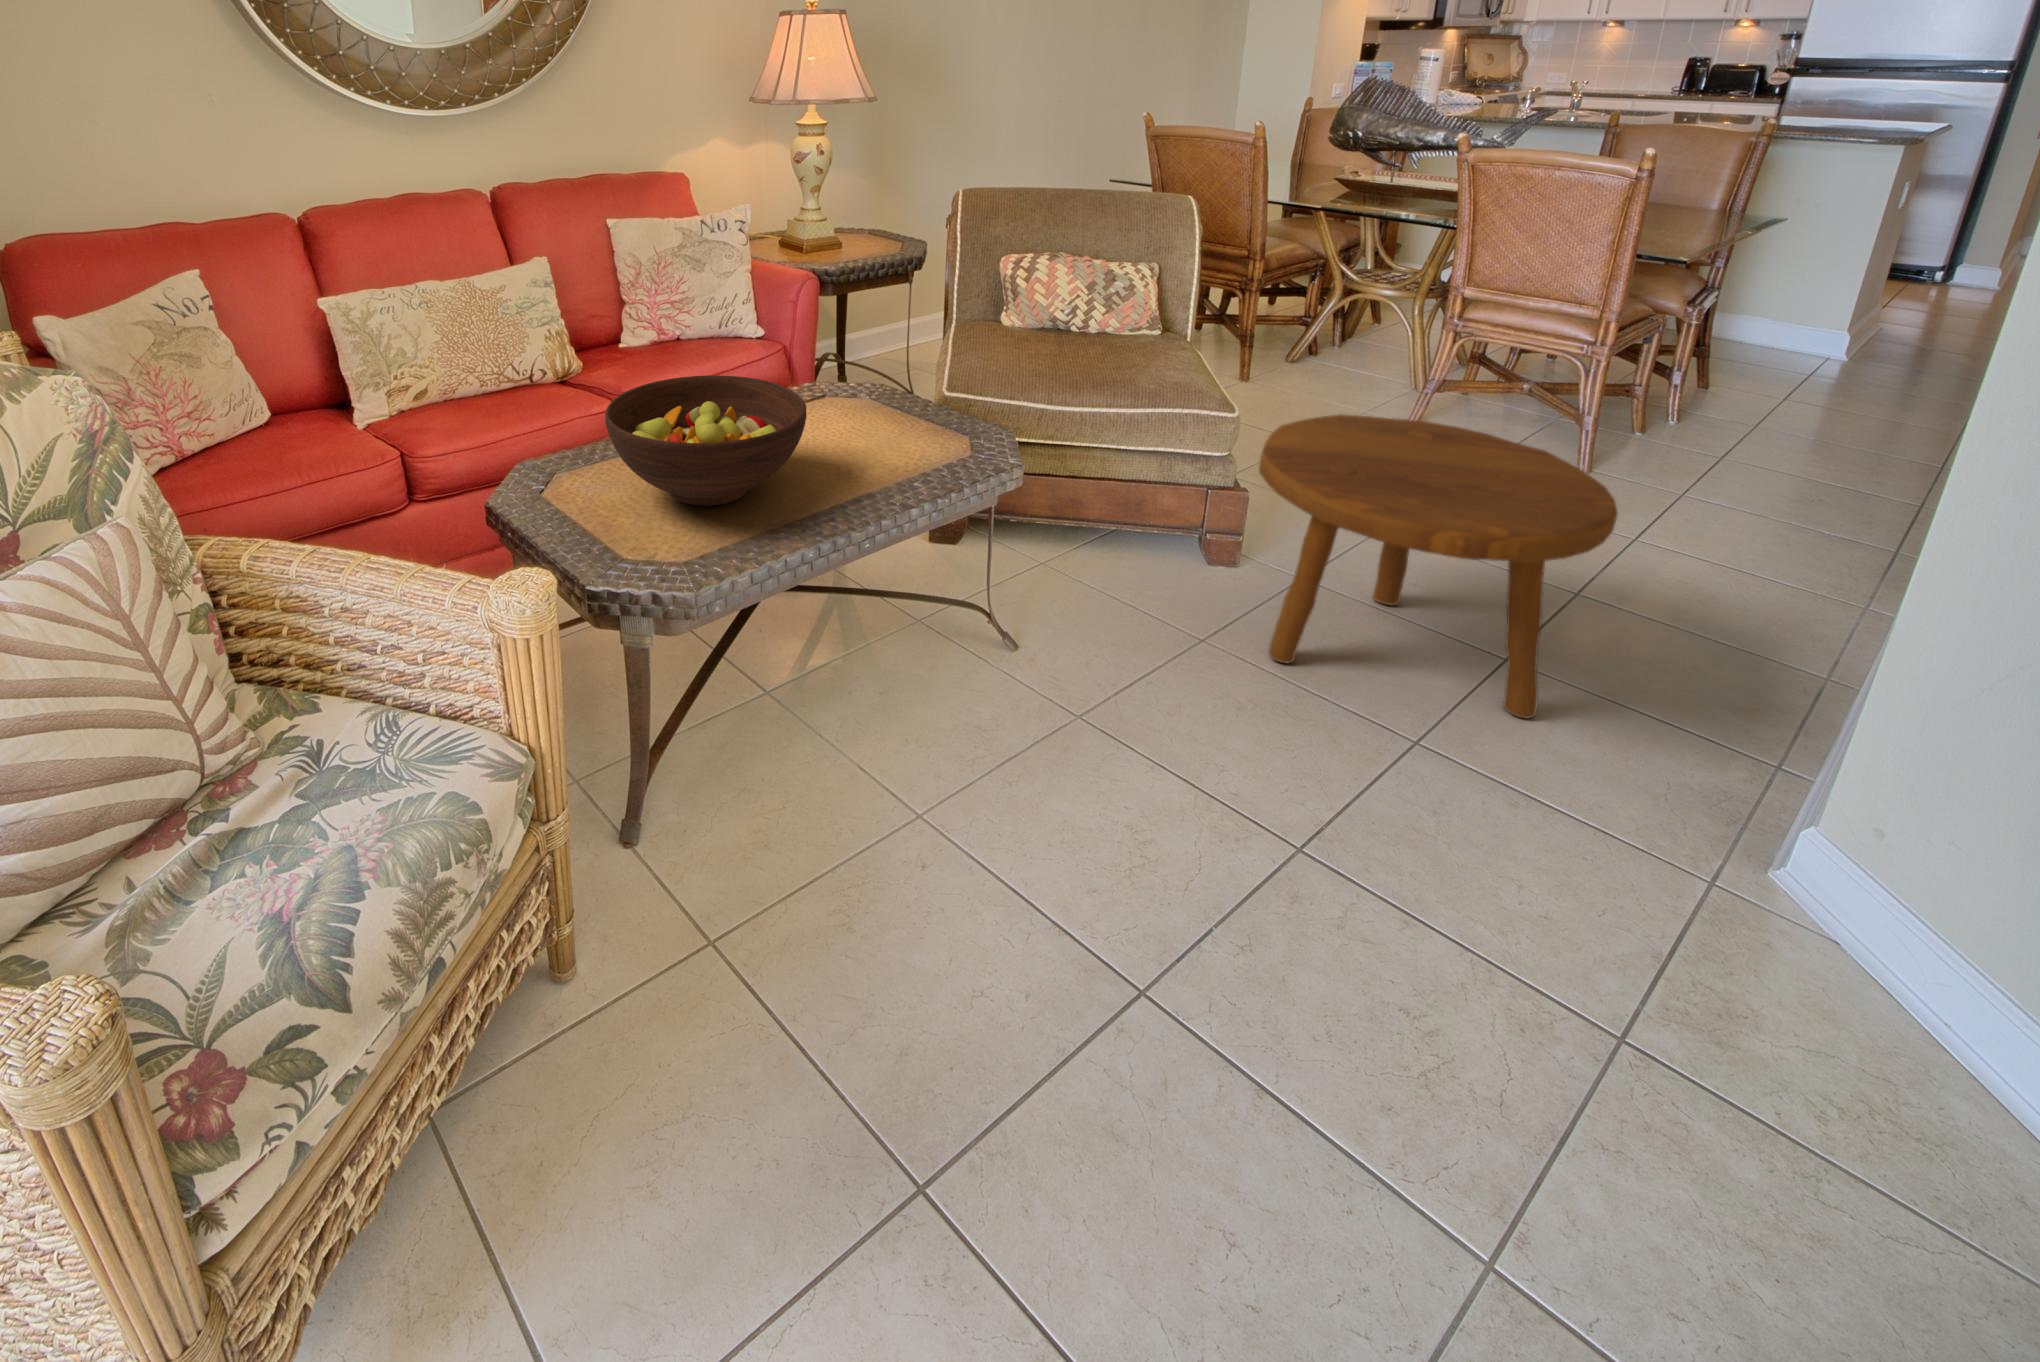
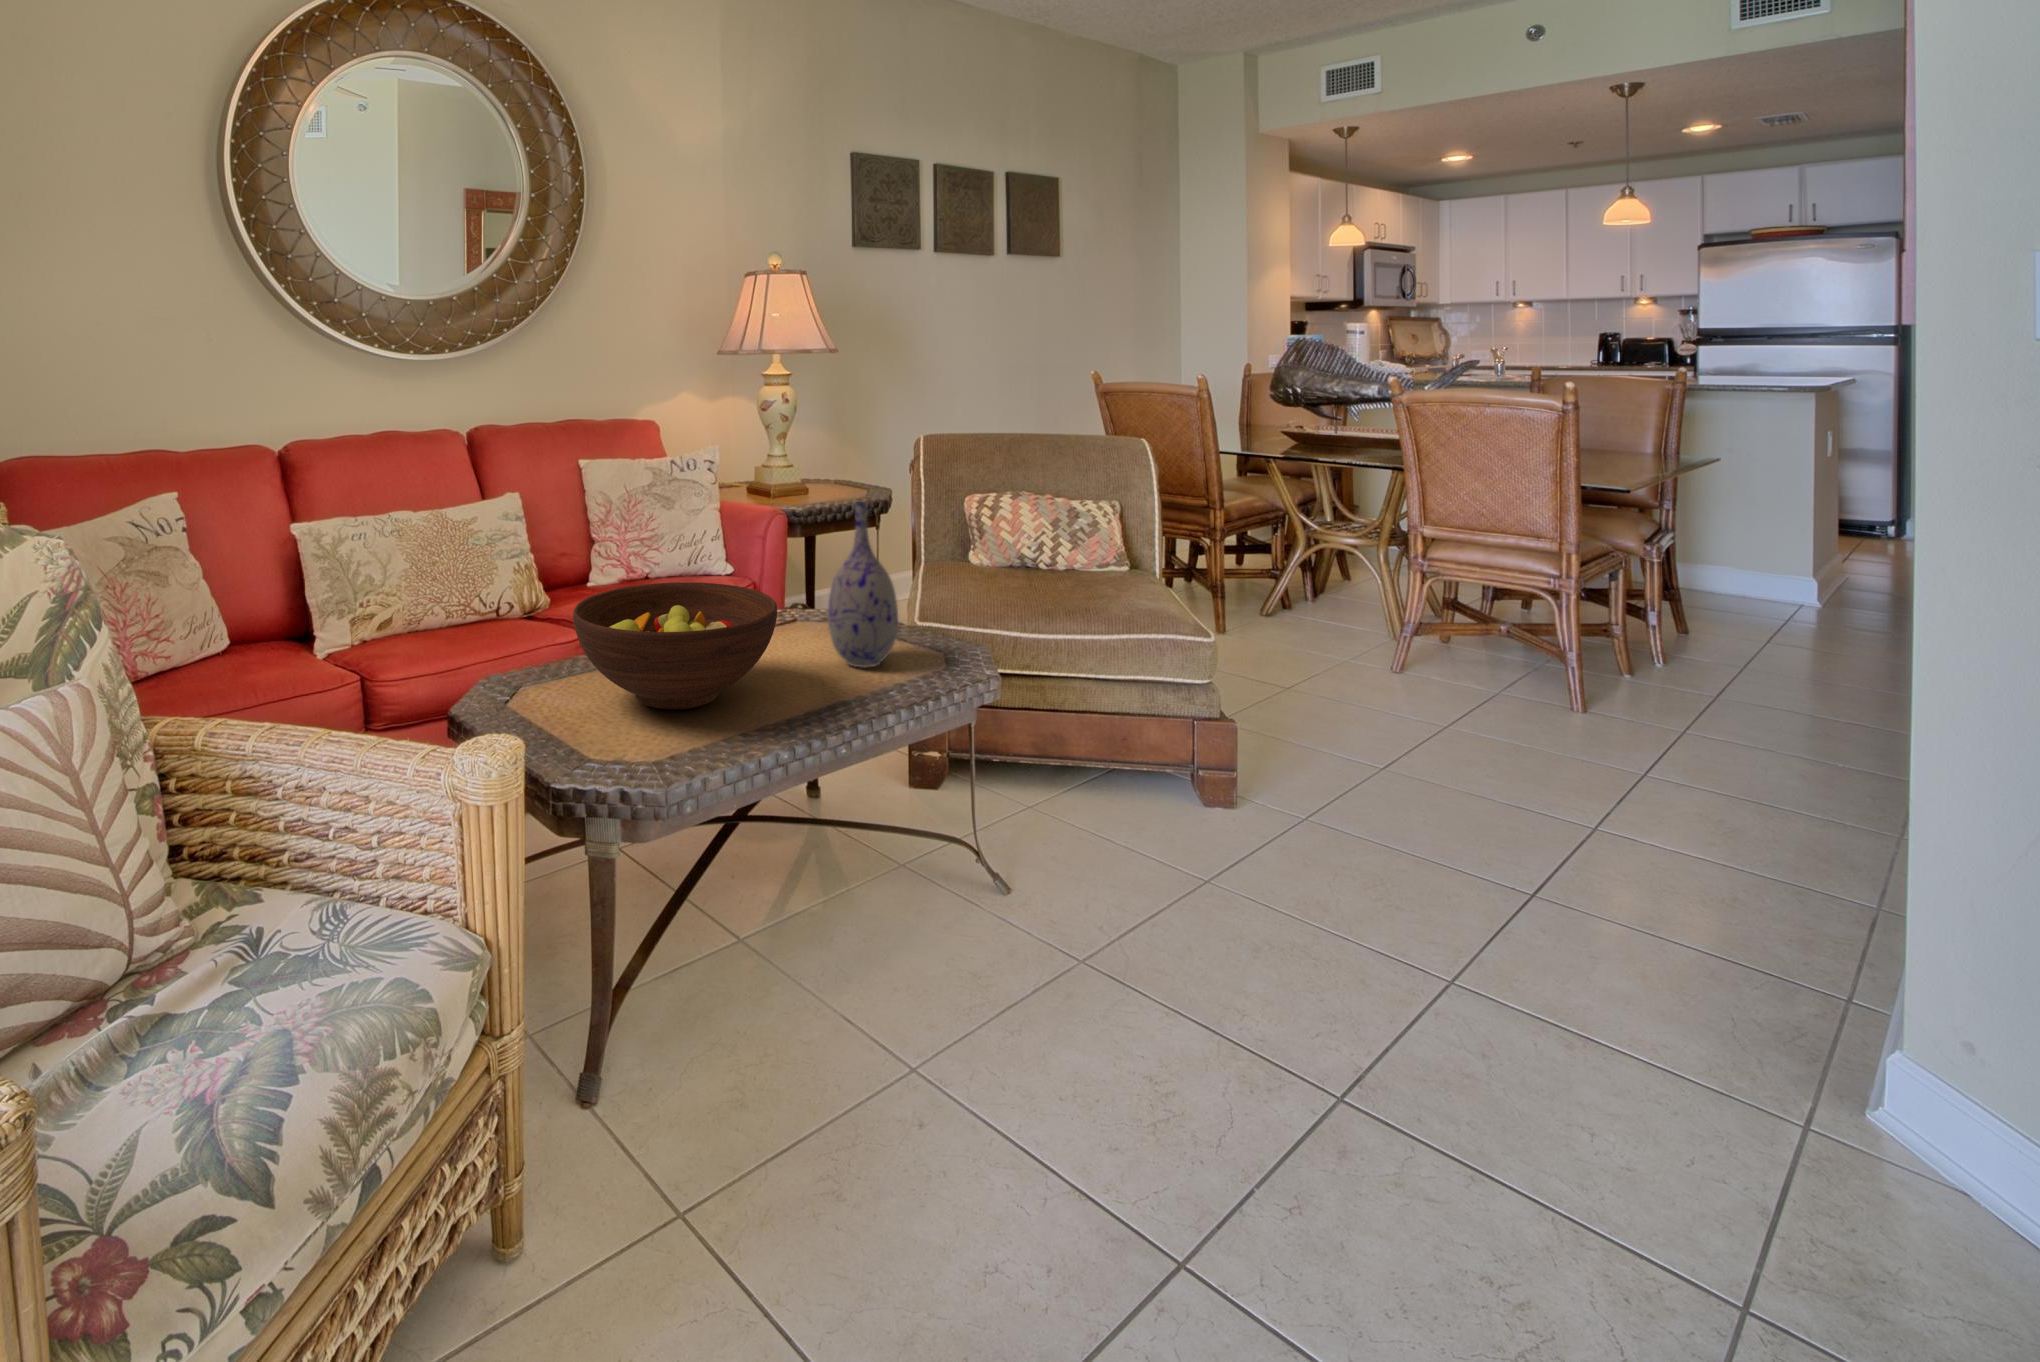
vase: none [857,298,926,458] -> present [828,502,898,667]
footstool: present [1259,415,1618,719] -> none [1244,636,1614,961]

